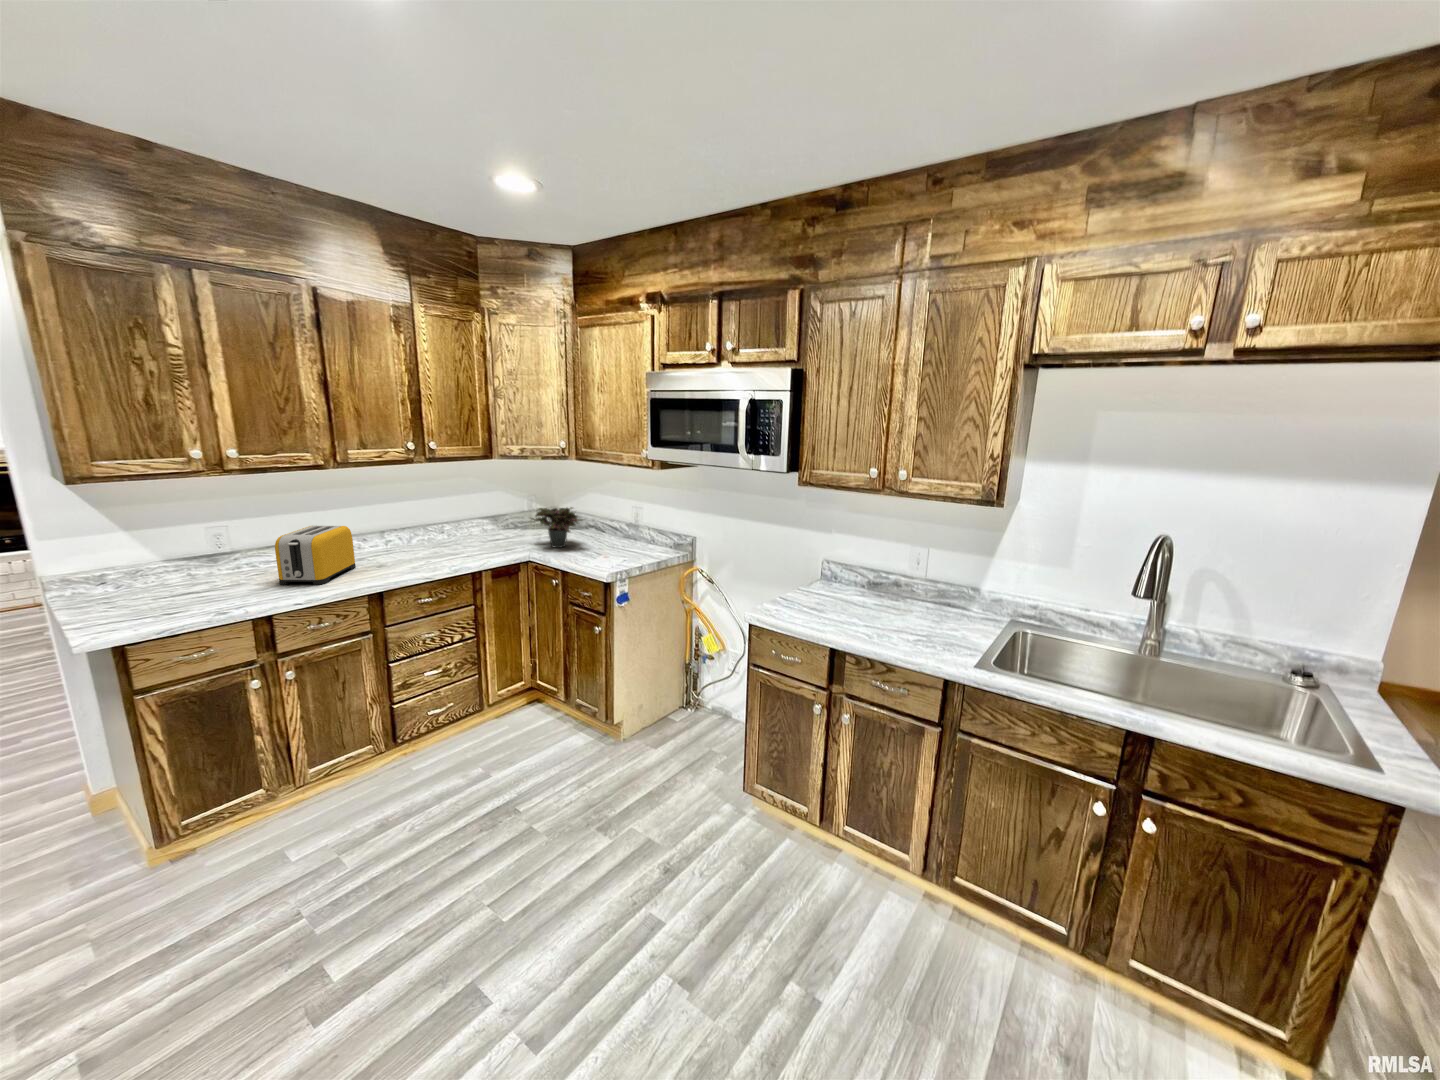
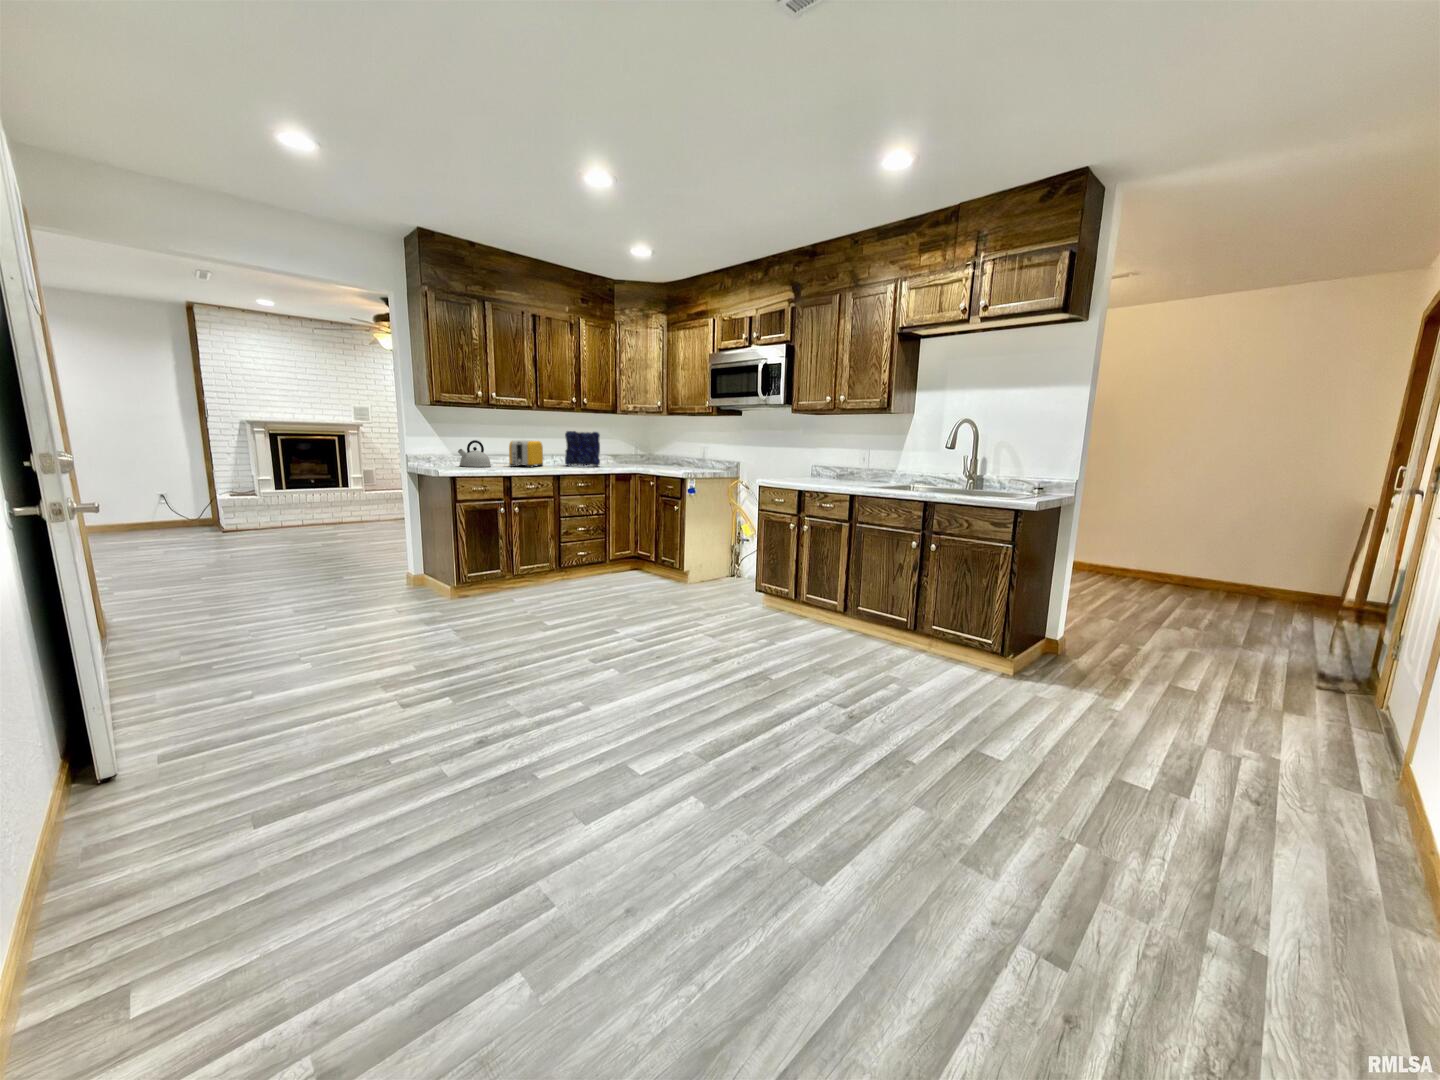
vase: none [396,497,464,562] -> present [565,431,600,466]
potted plant: present [531,507,583,548] -> none [638,442,672,468]
kettle: none [149,546,237,603] -> present [458,440,491,467]

